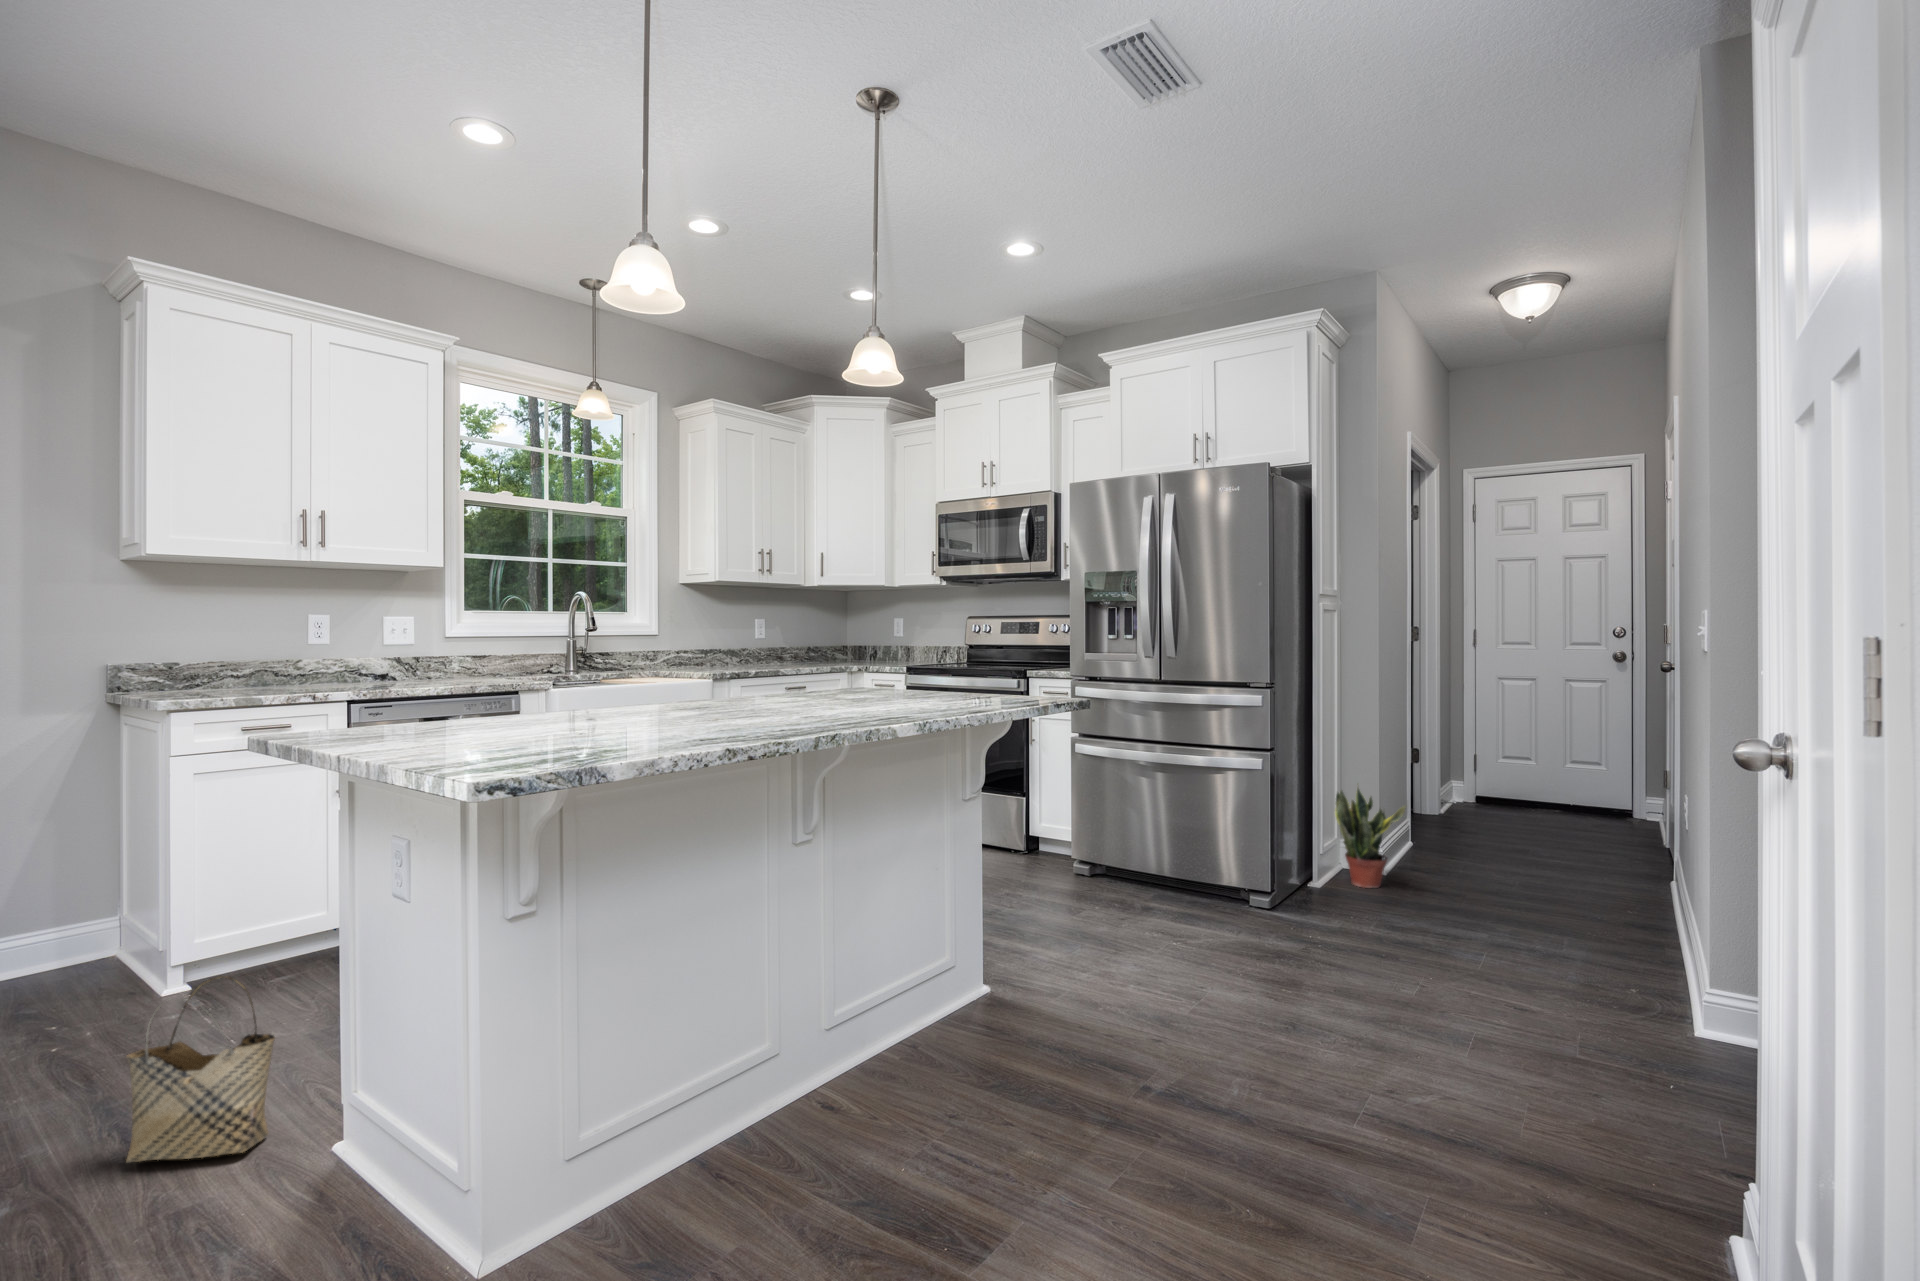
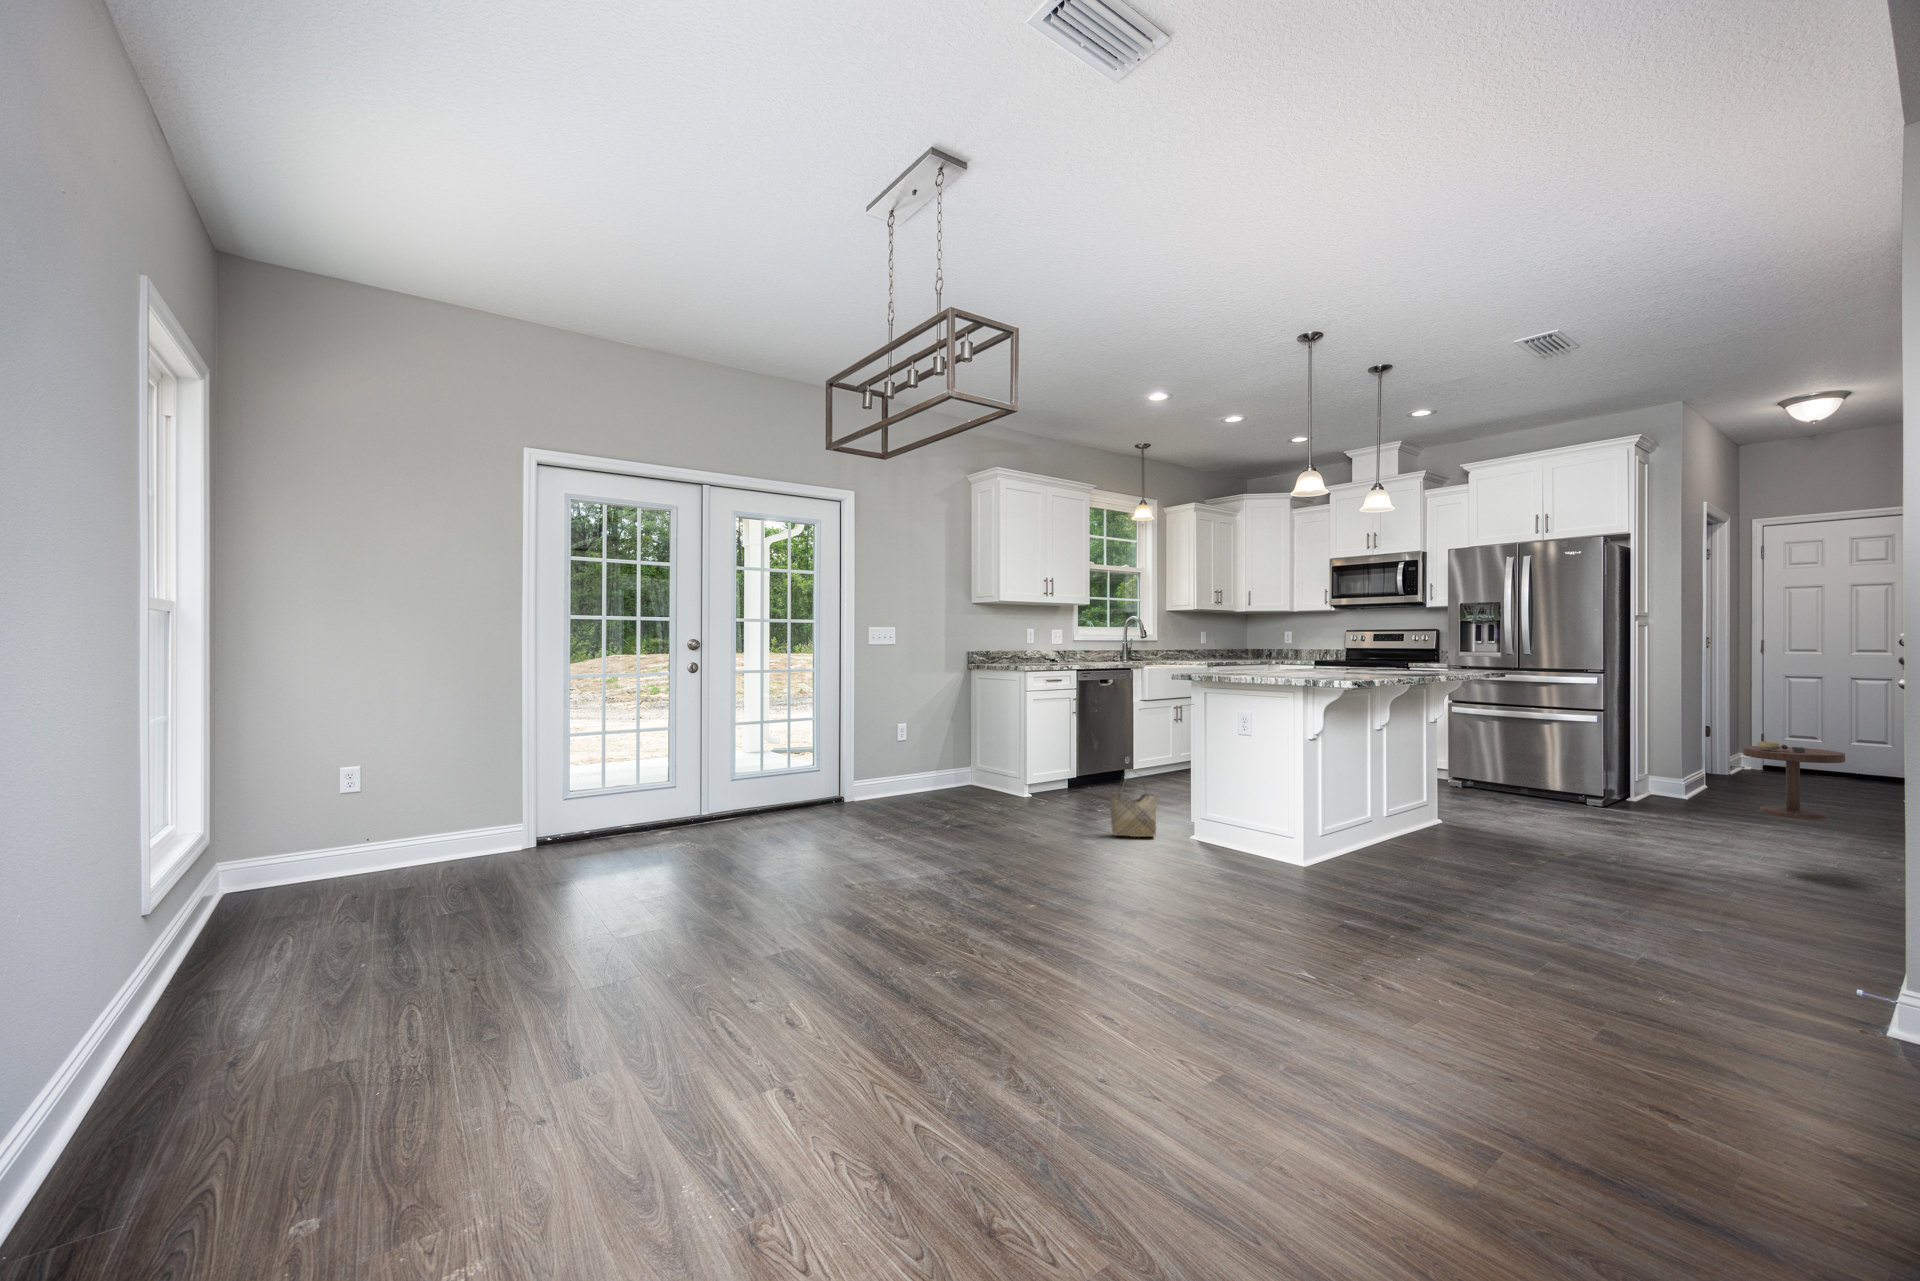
potted plant: present [1335,788,1406,888] -> none [1647,733,1704,802]
side table: none [1464,860,1637,1131] -> present [1743,741,1845,819]

